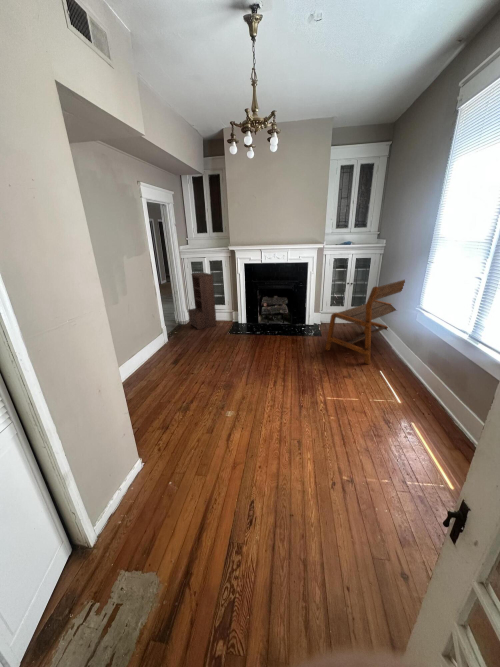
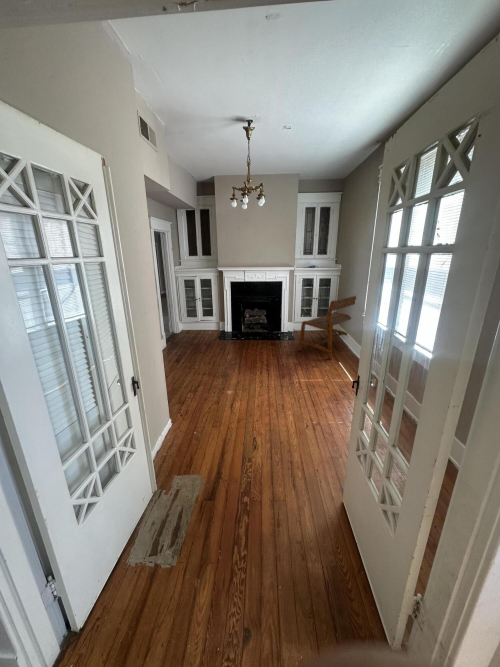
bookshelf: present [188,273,216,329] -> none [181,289,206,337]

